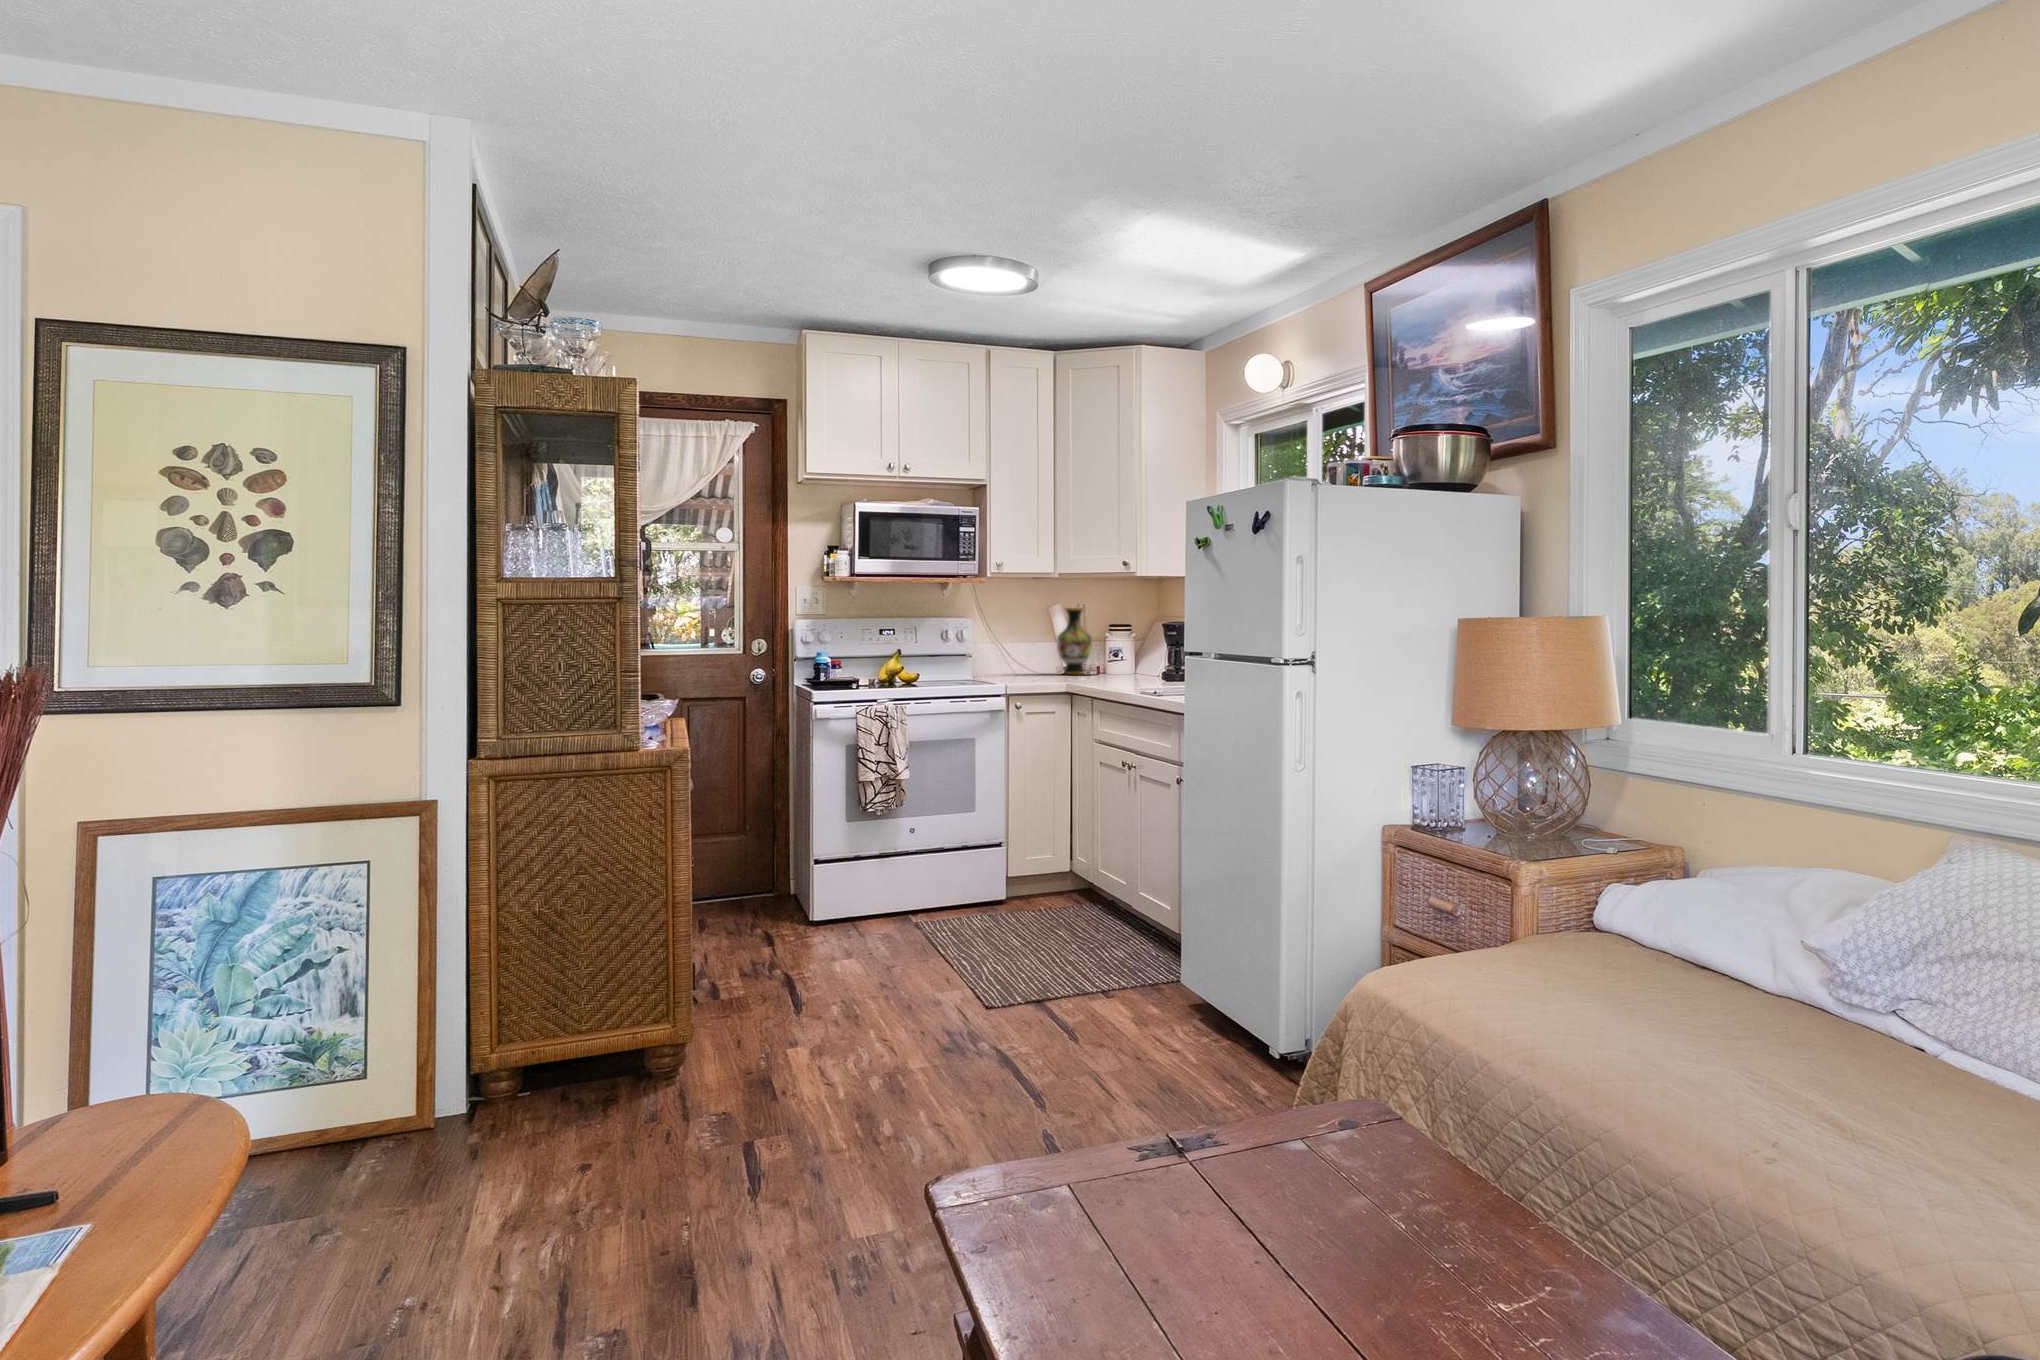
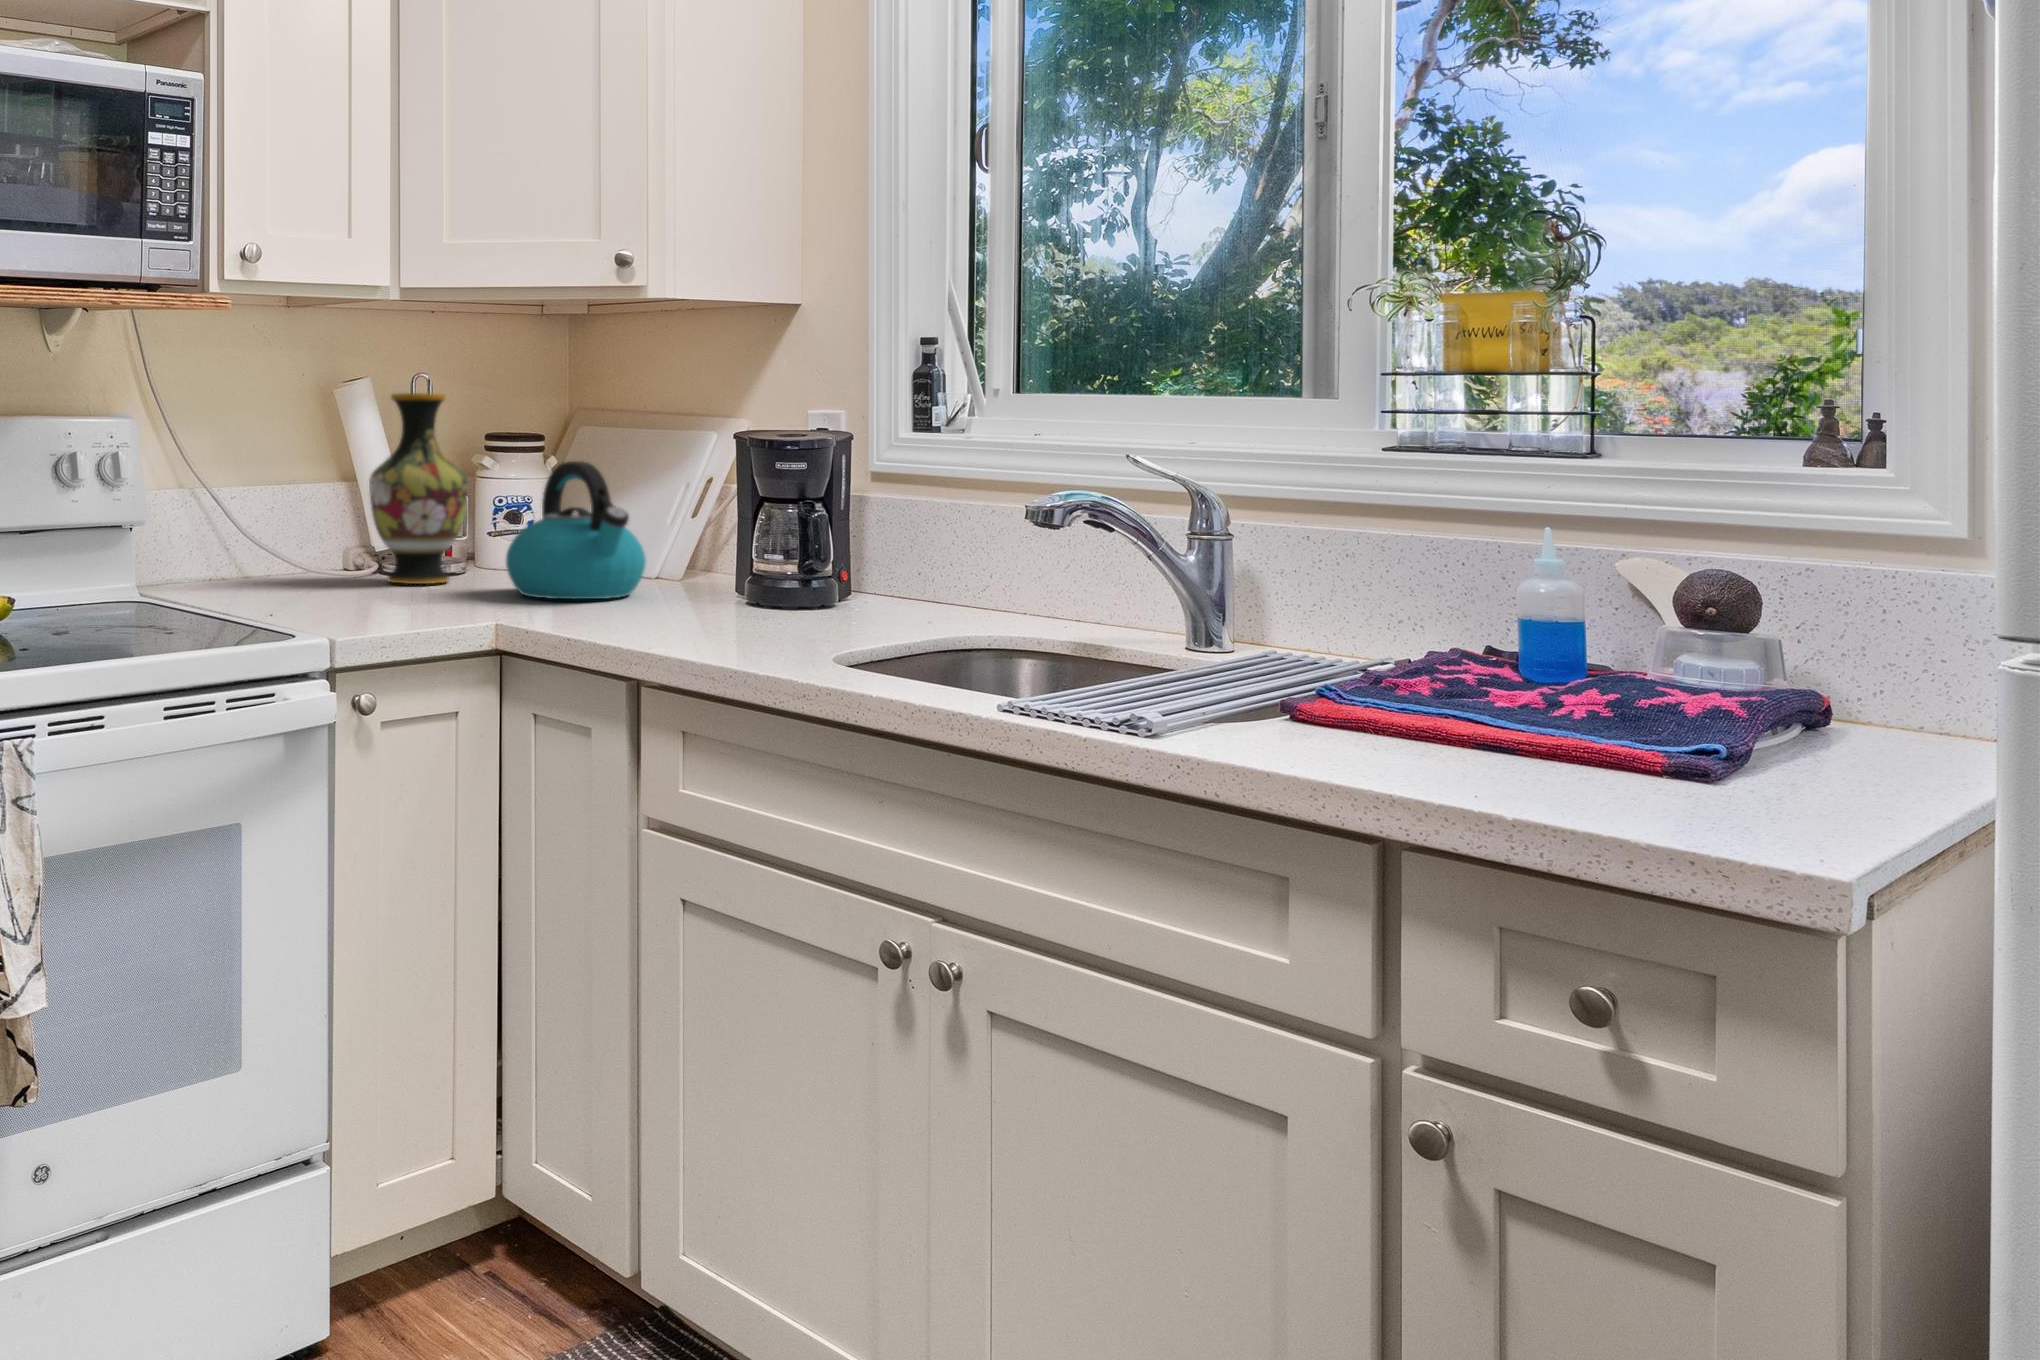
kettle: none [1092,631,1140,677] -> present [506,461,646,599]

